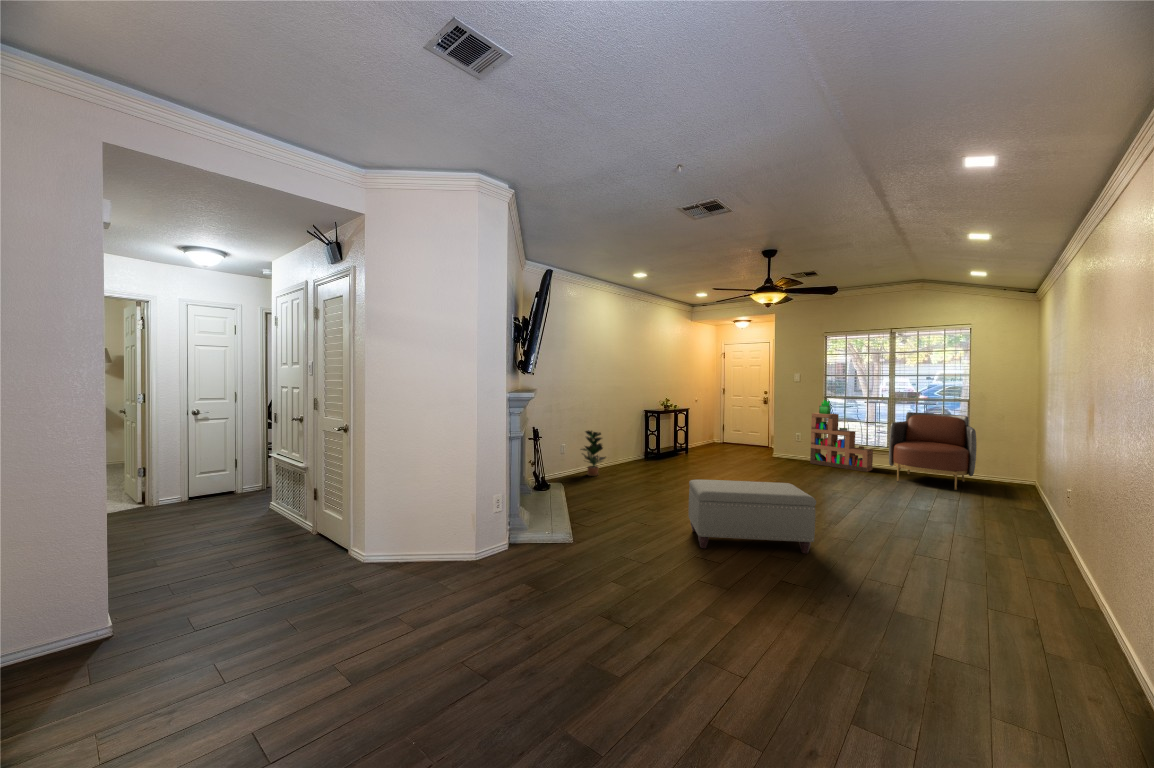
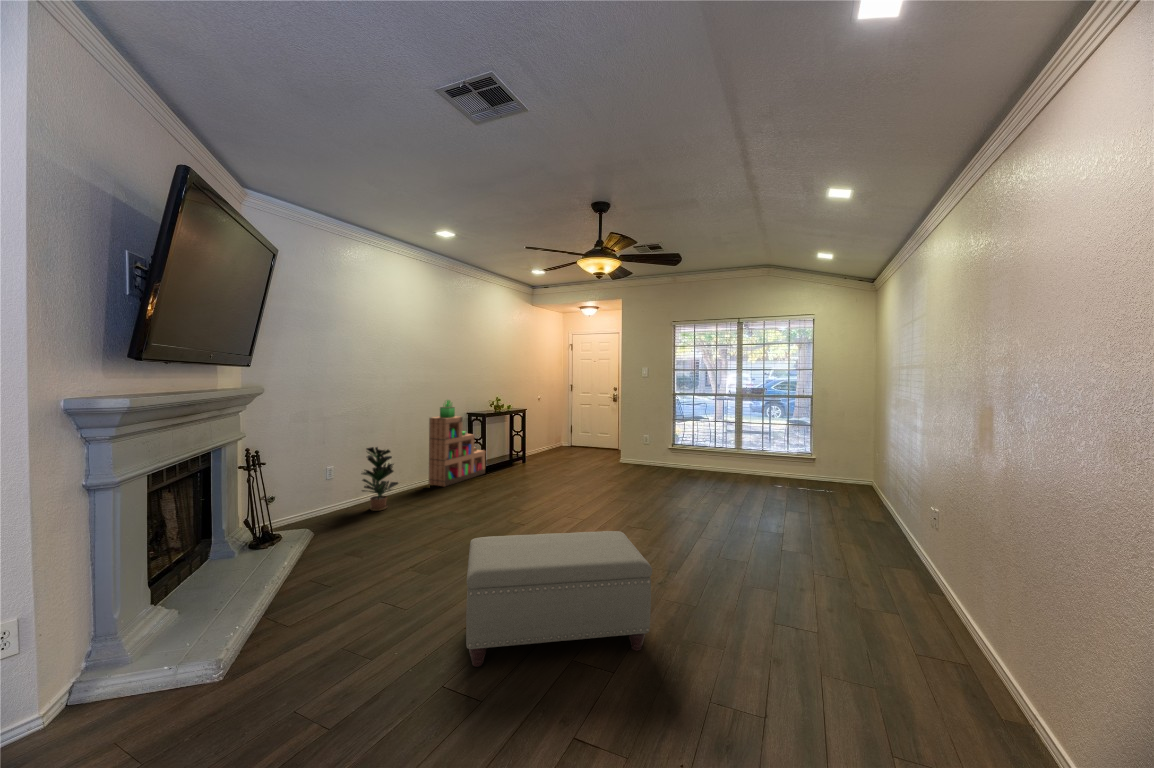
bookshelf: present [810,400,873,472] -> present [429,400,485,487]
armchair: present [889,412,976,490] -> none [737,410,821,498]

